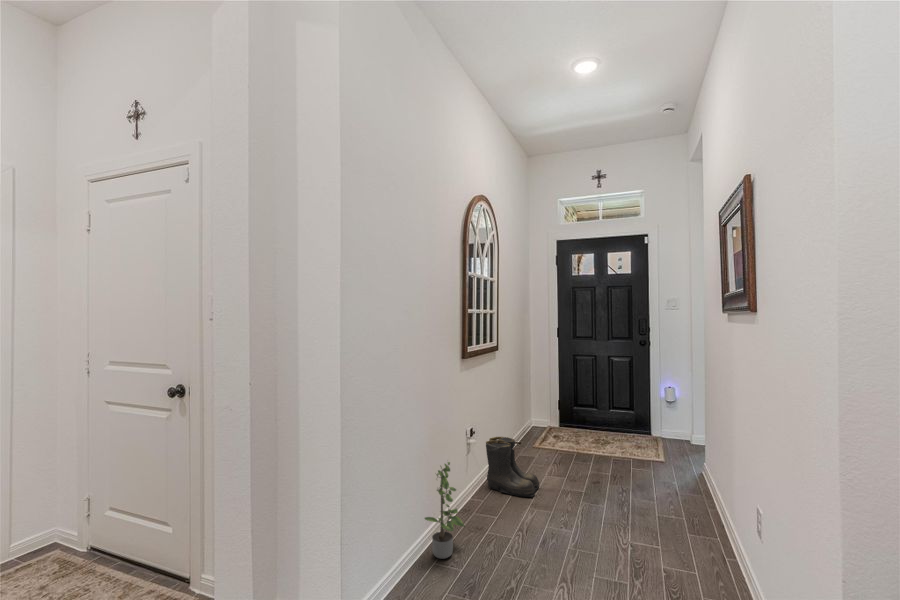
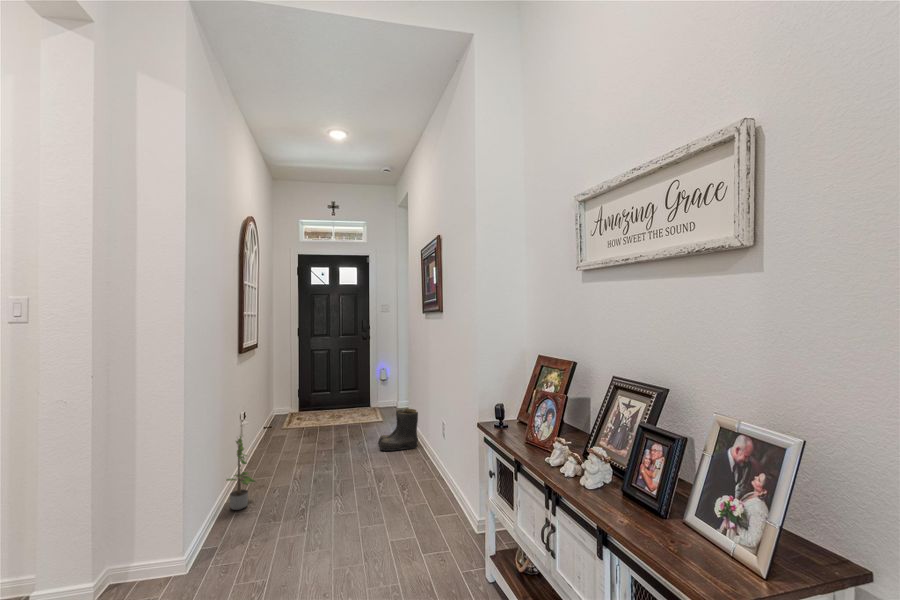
boots: present [486,437,539,497] -> present [378,409,418,451]

